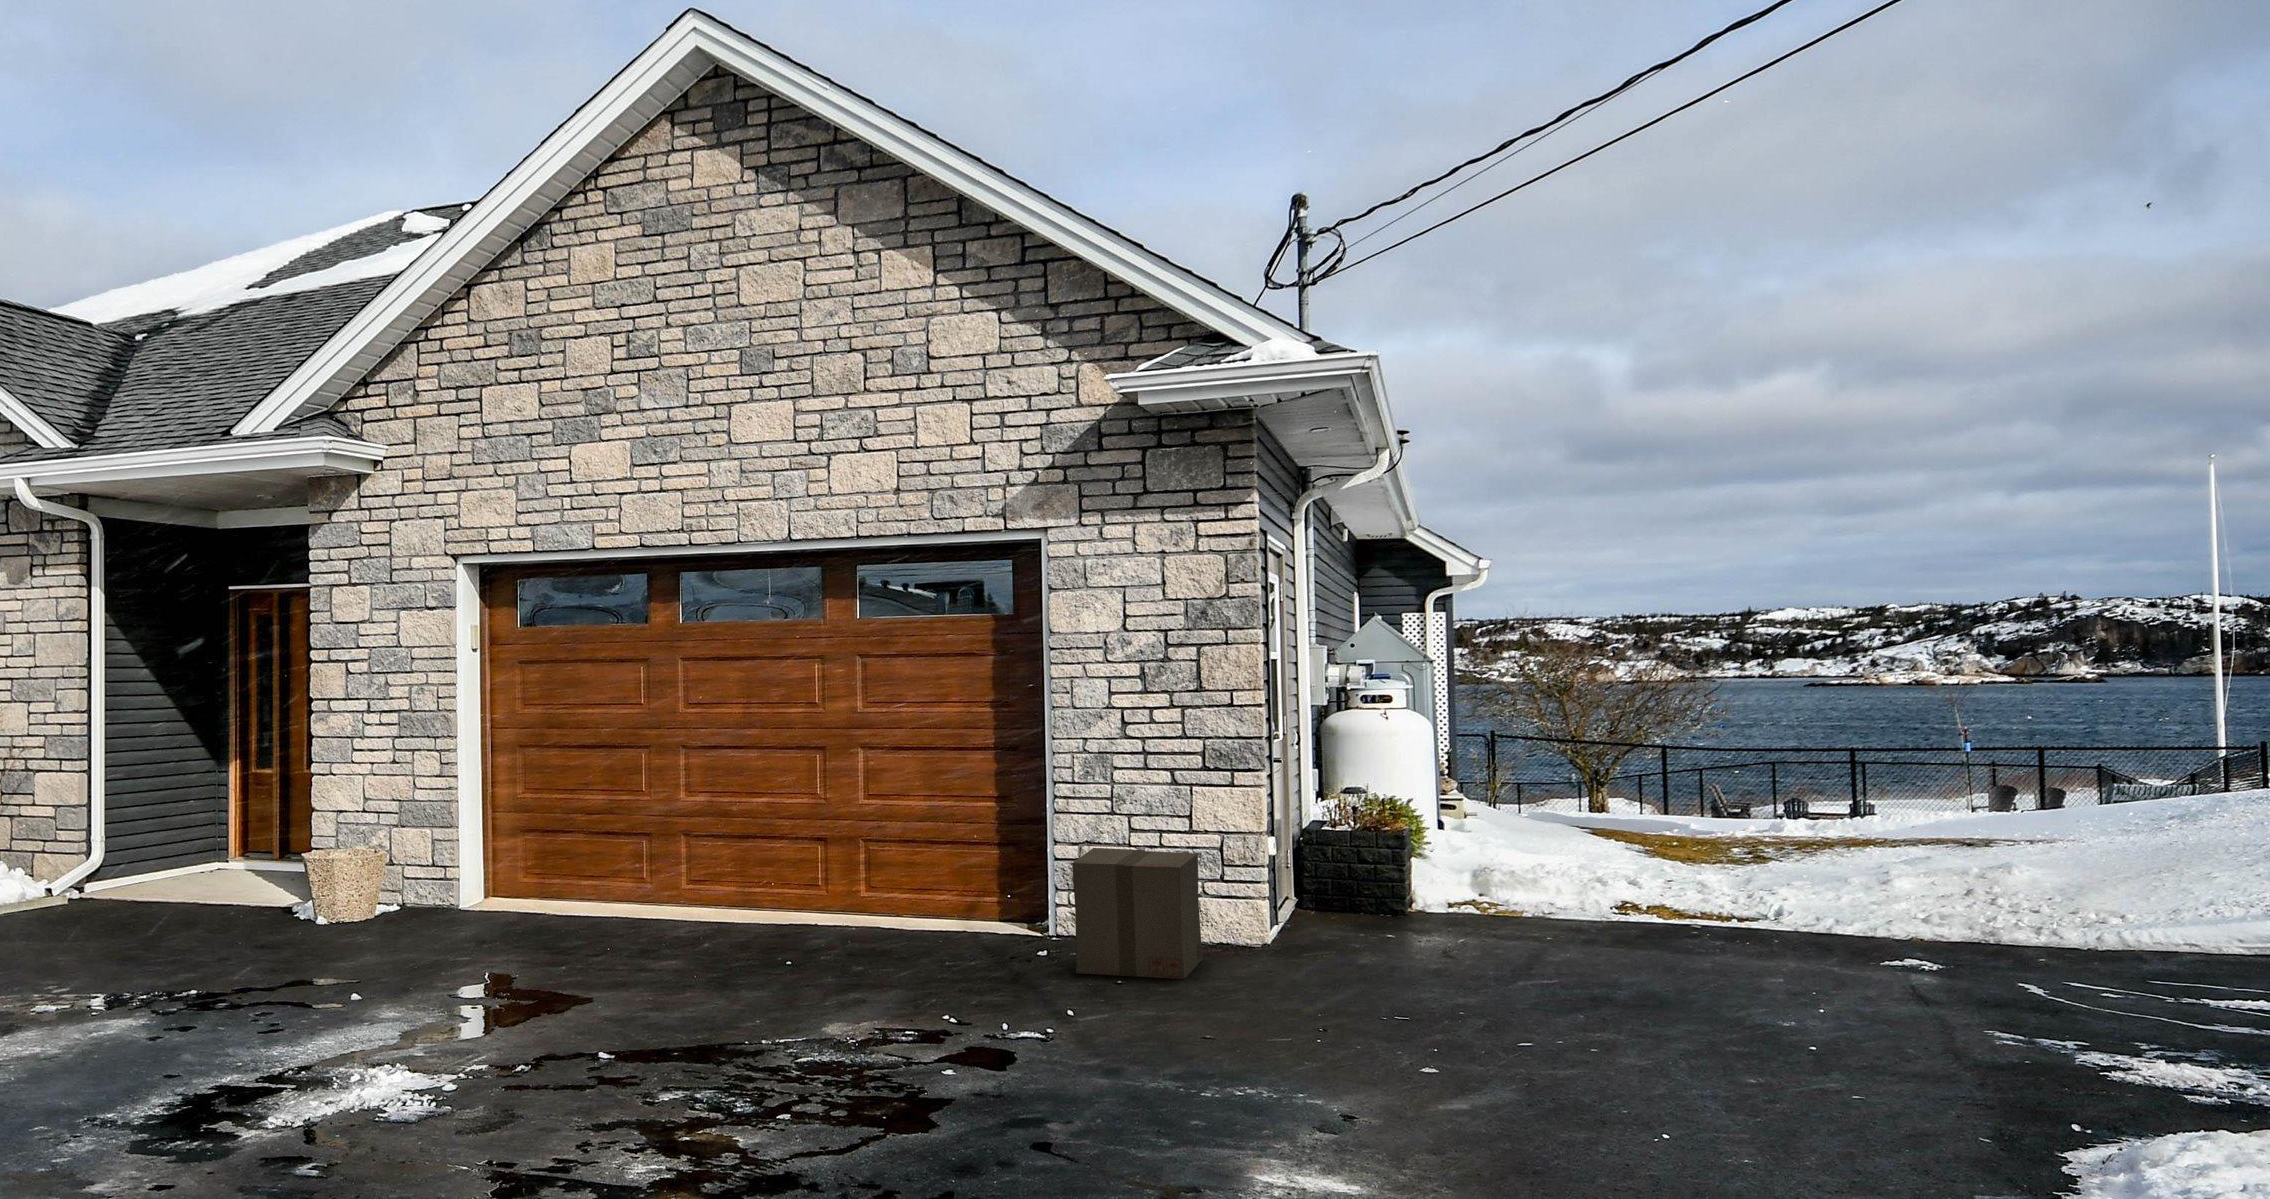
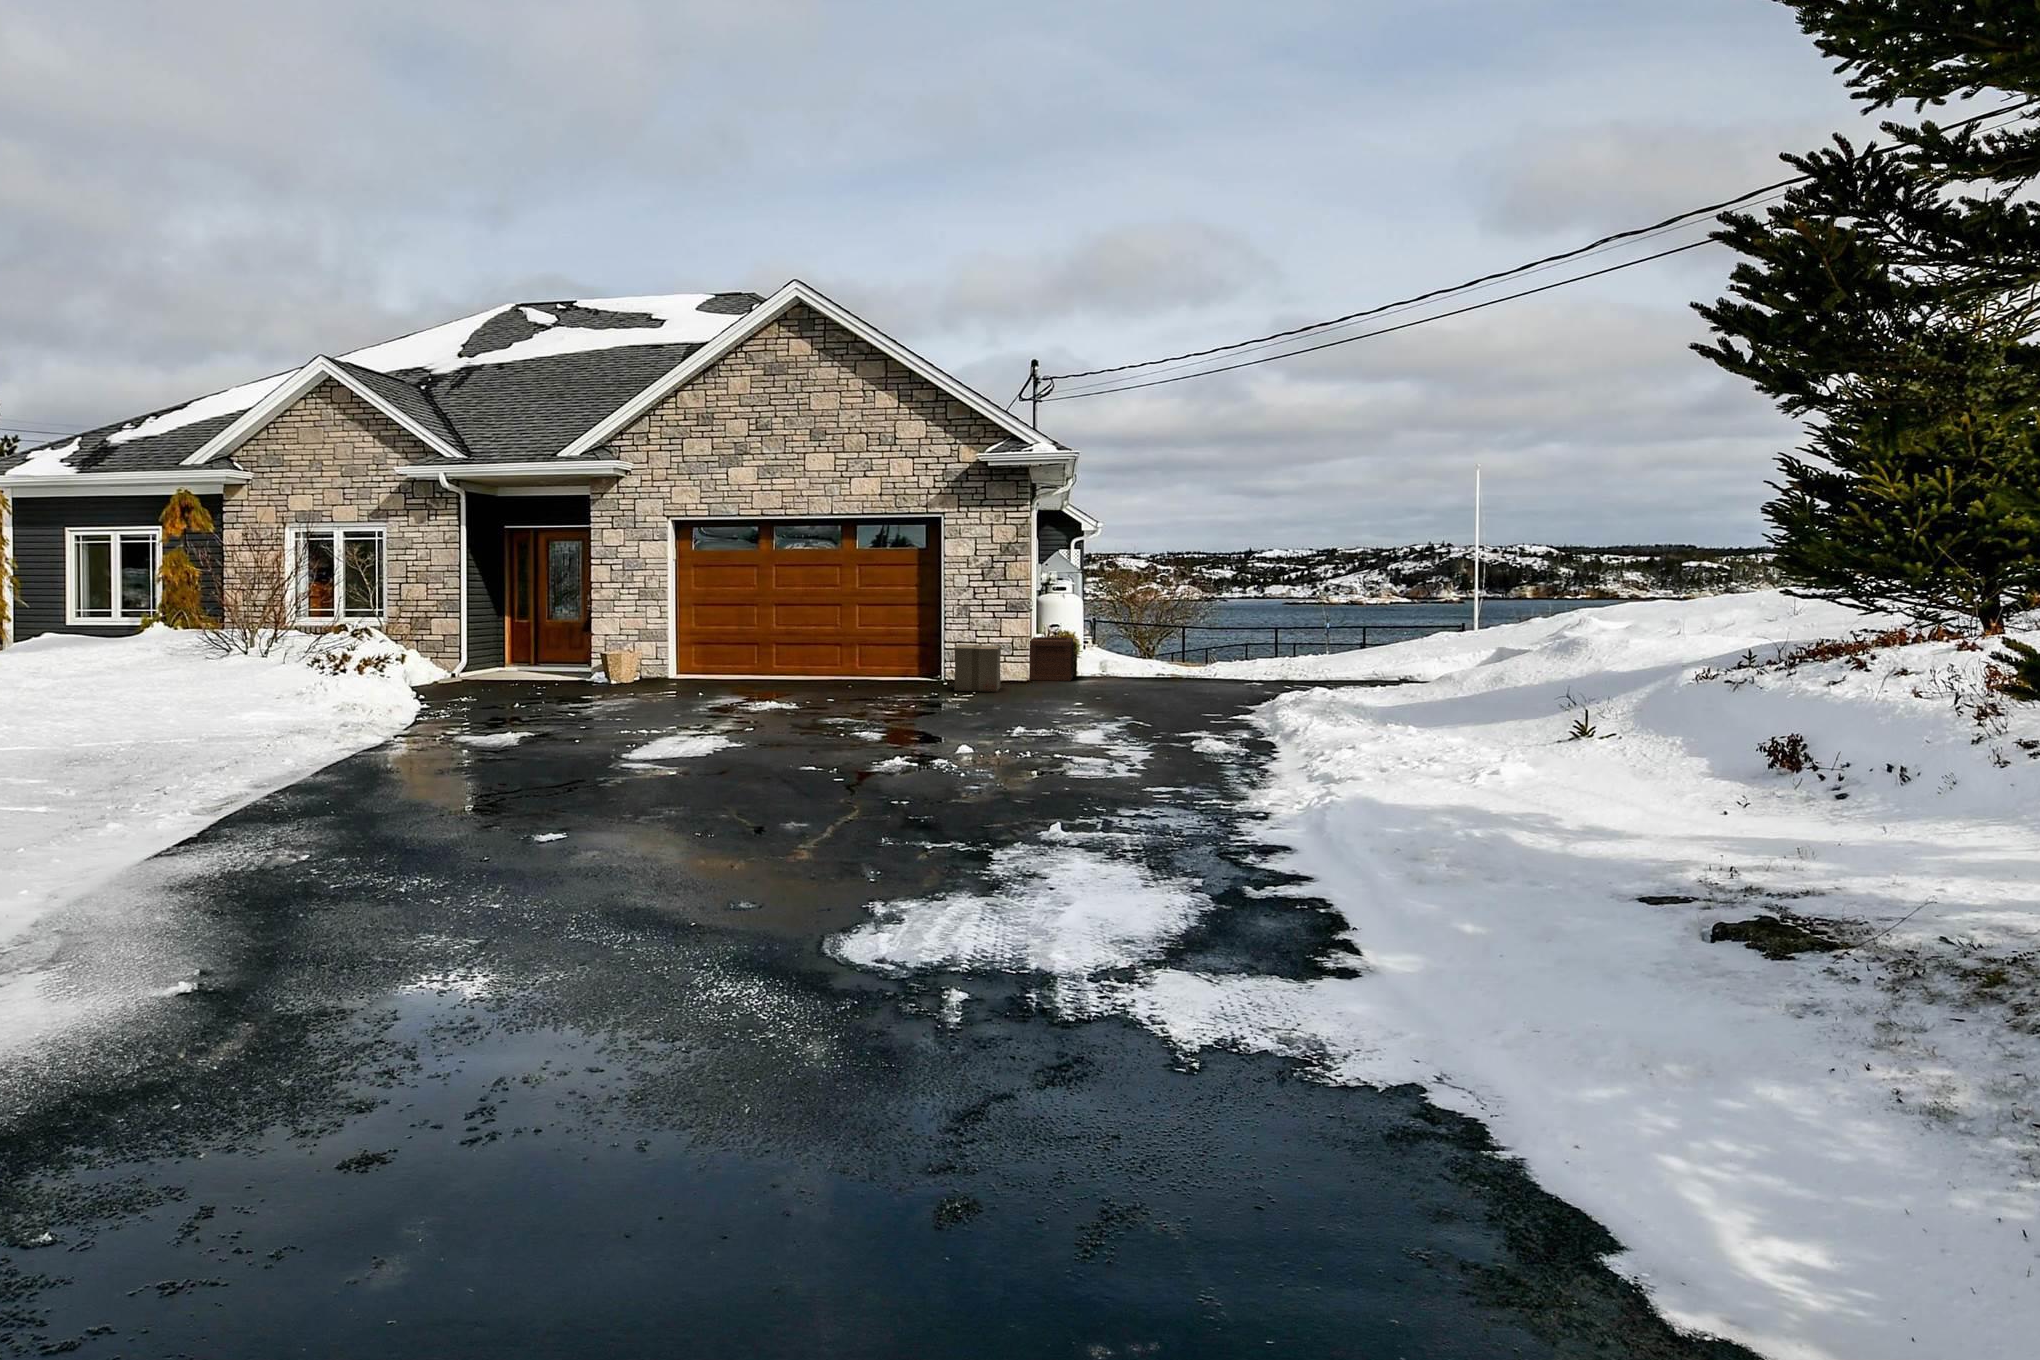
wooden crate: none [1285,819,1401,934] -> present [1029,637,1073,681]

